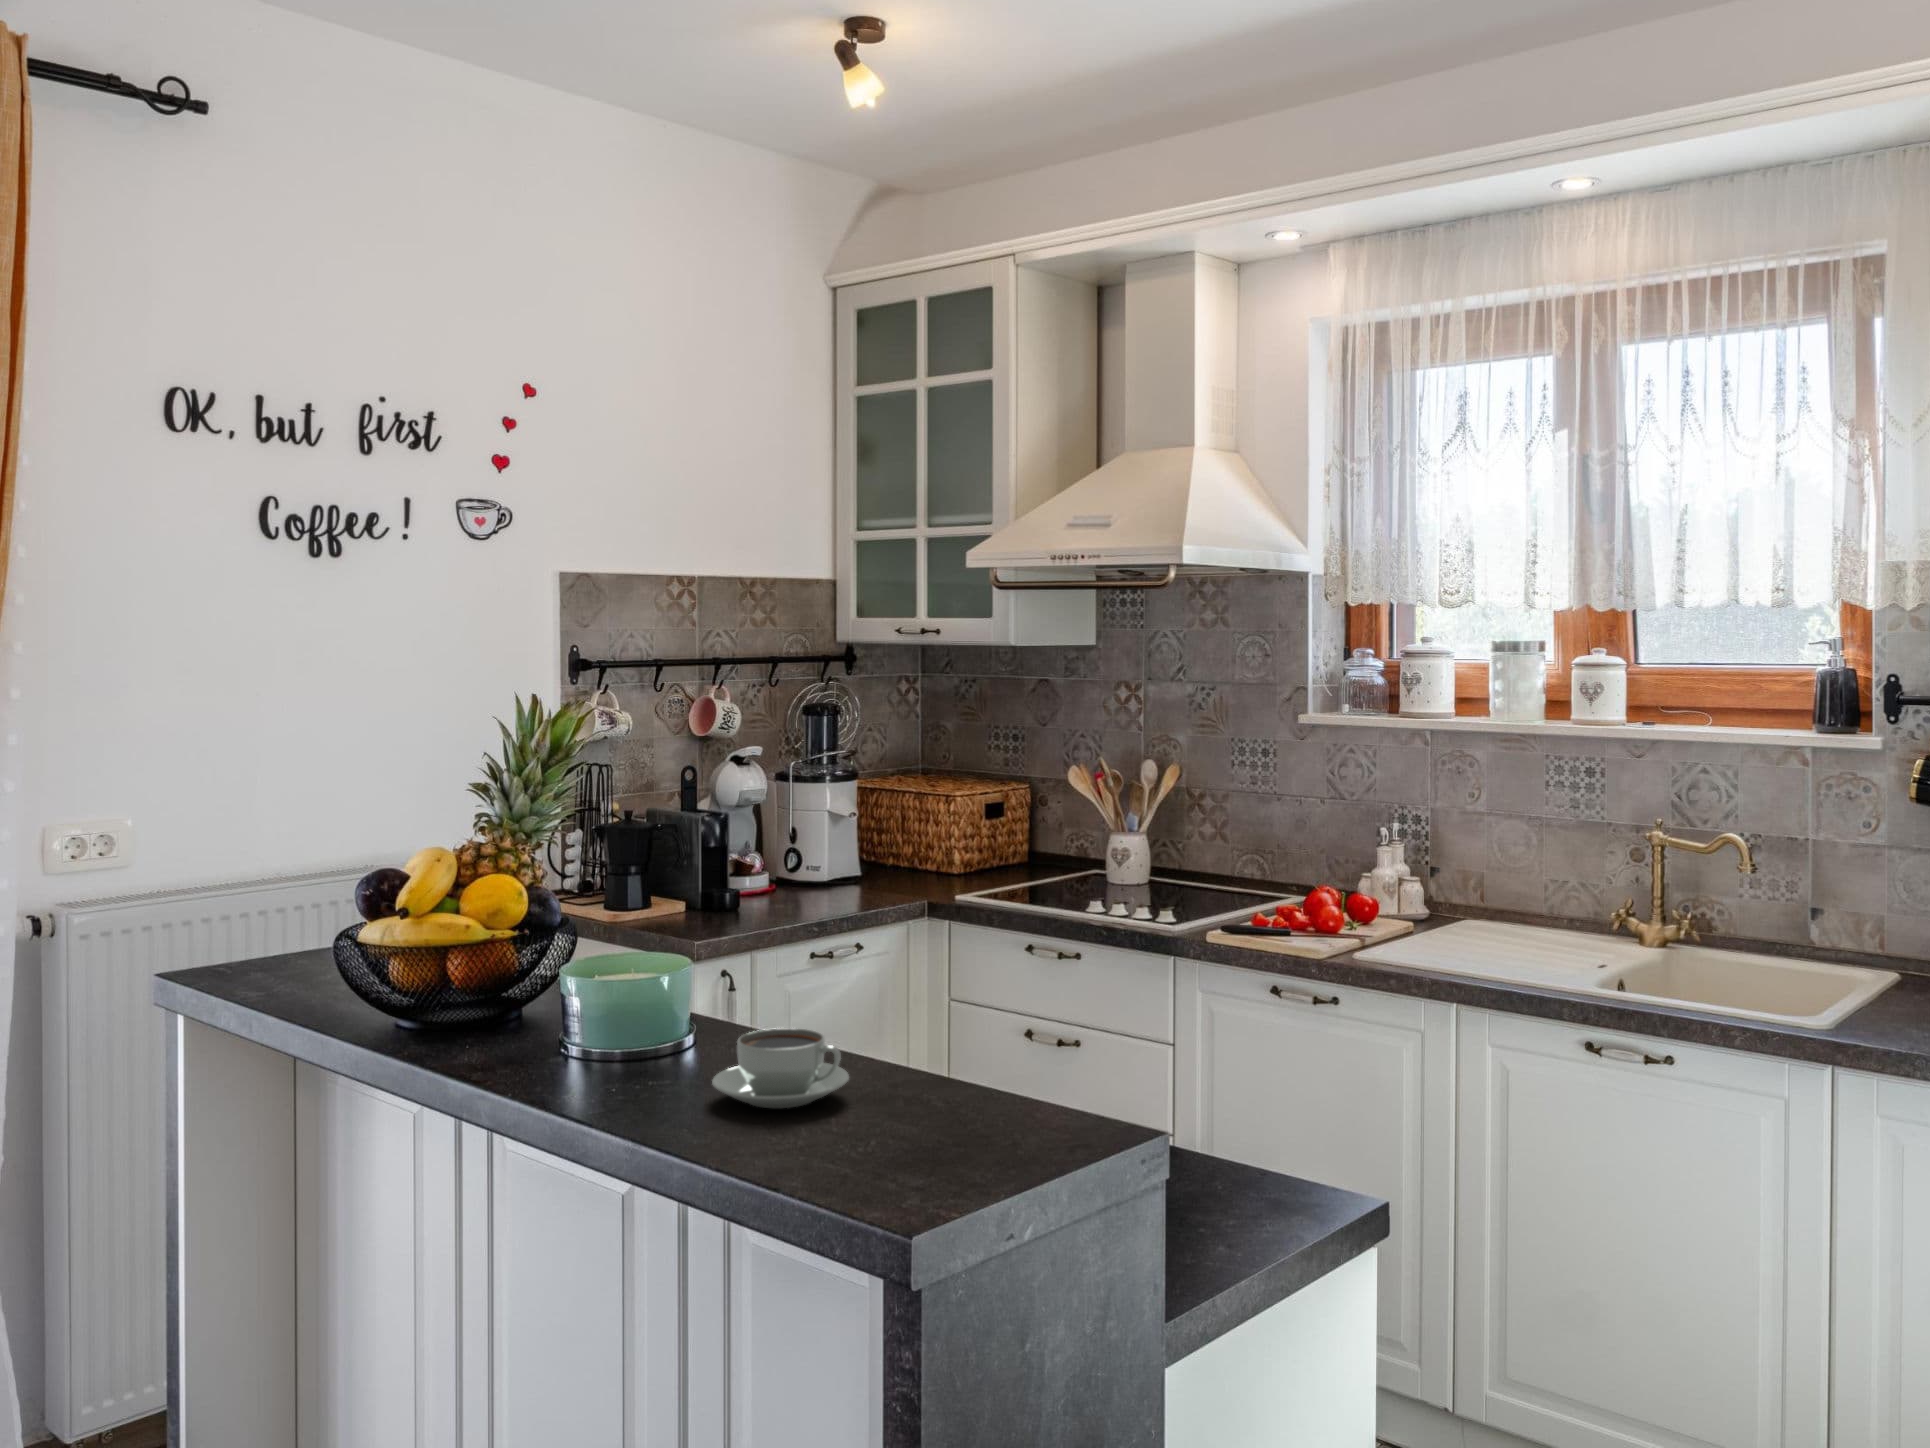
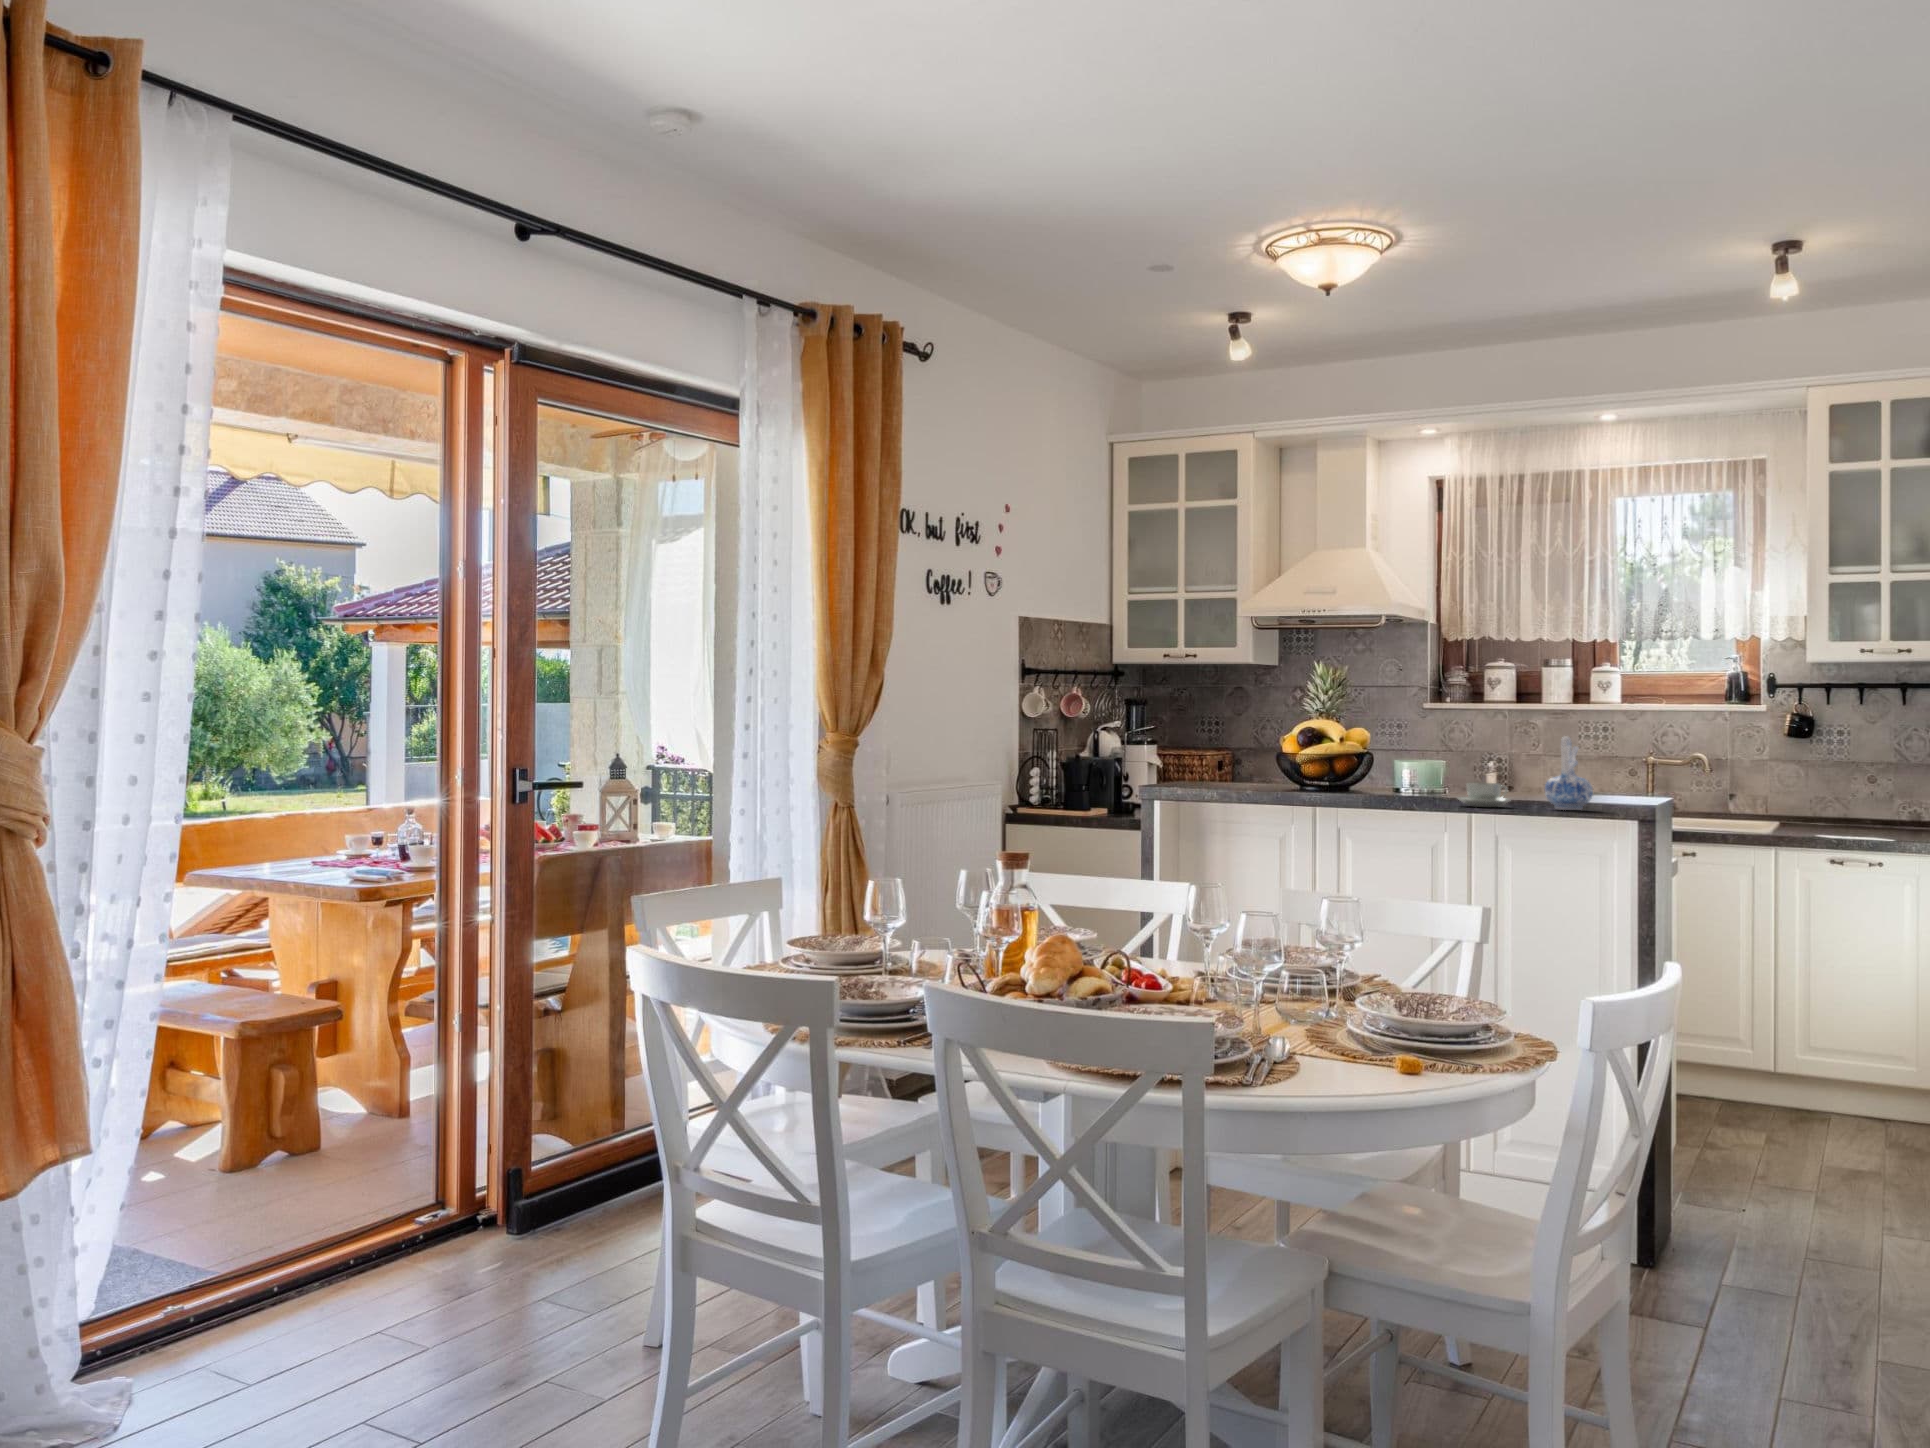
ceramic pitcher: none [870,941,993,1150] -> present [1545,736,1593,810]

